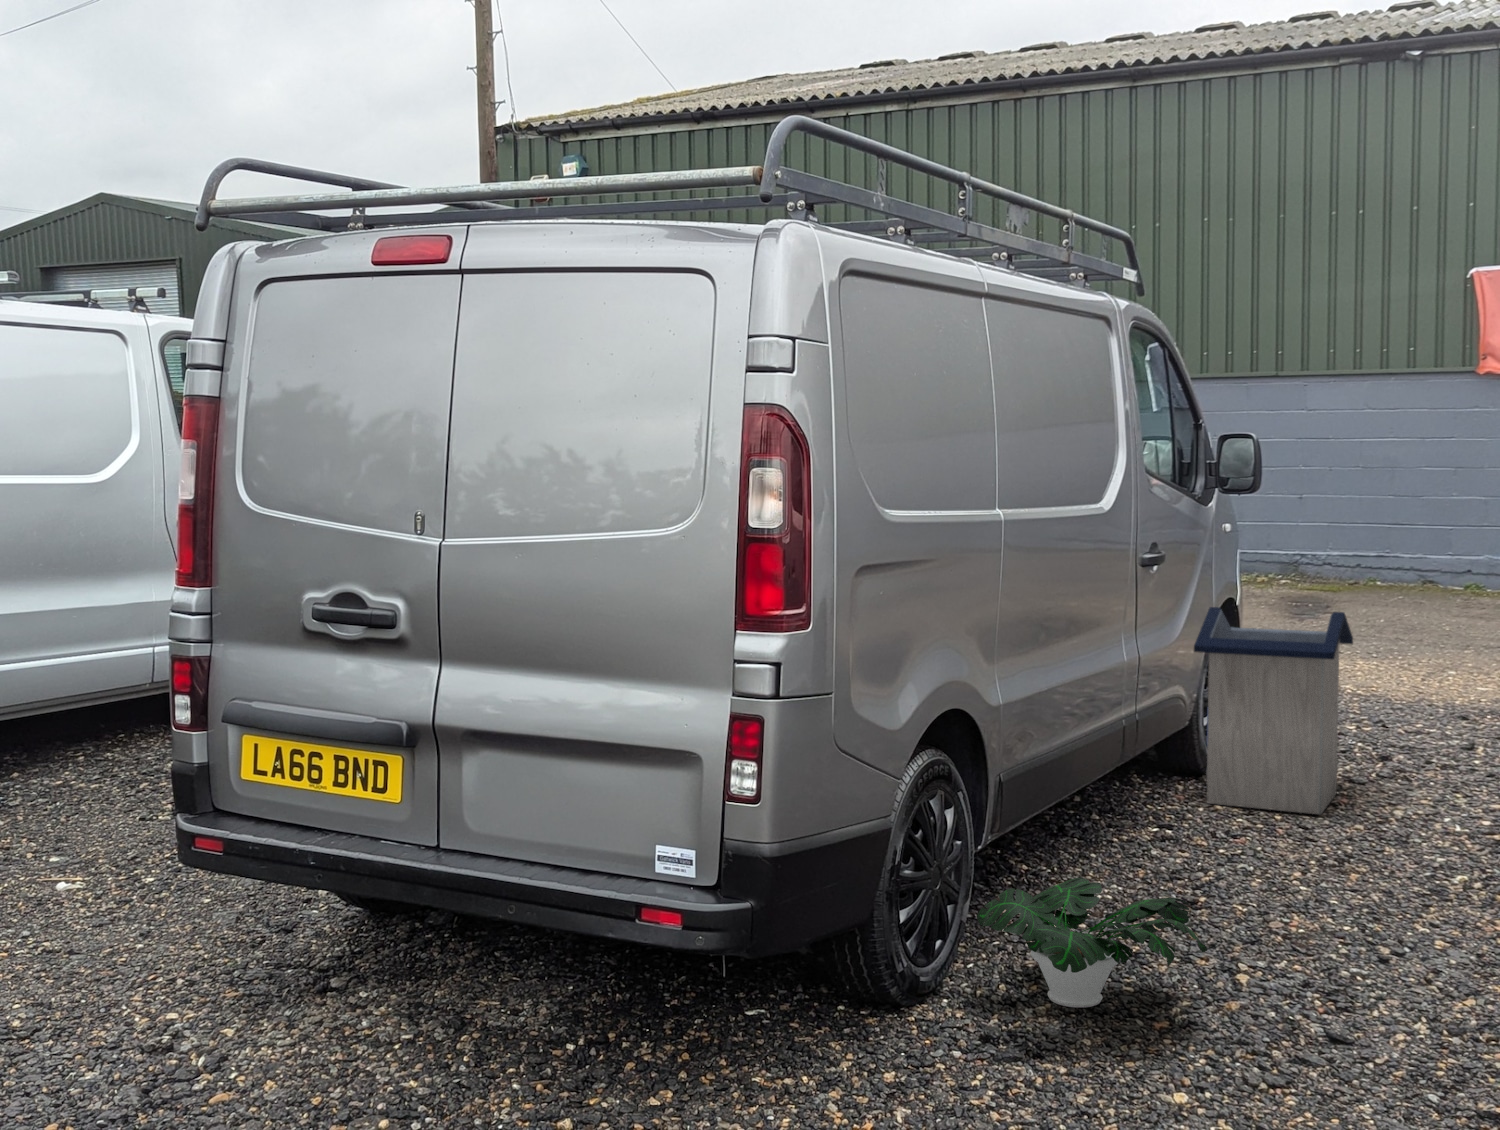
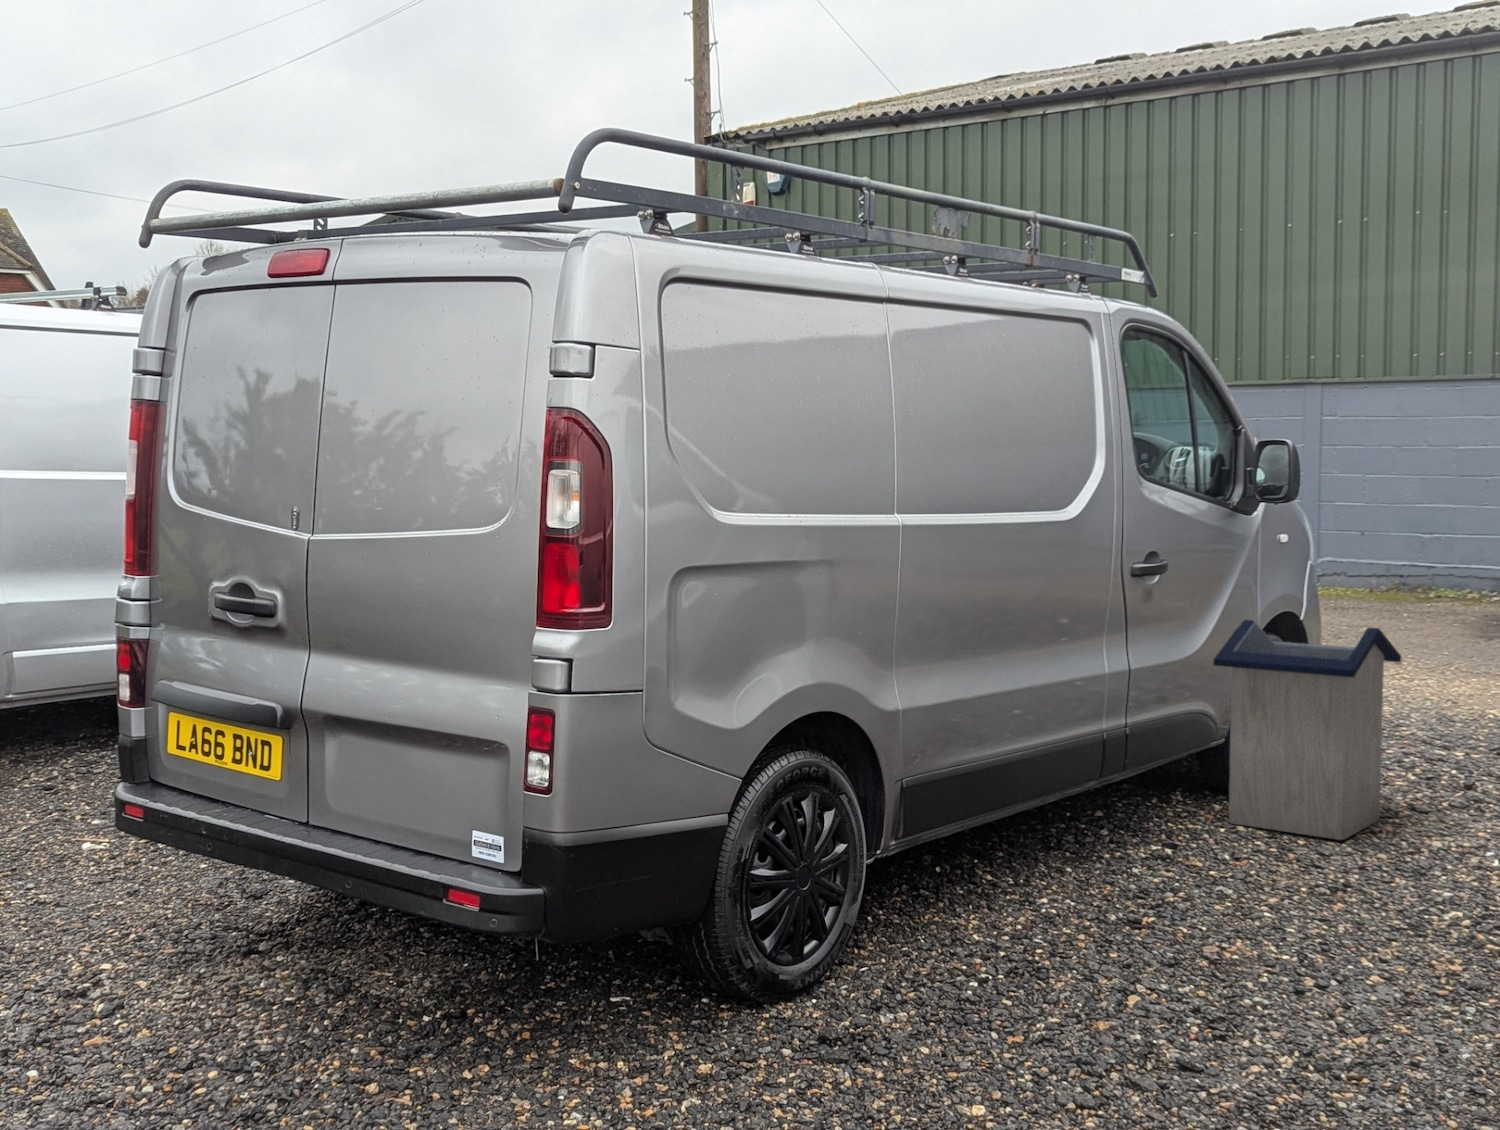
potted plant: present [977,878,1208,1008] -> none [853,887,1069,1016]

